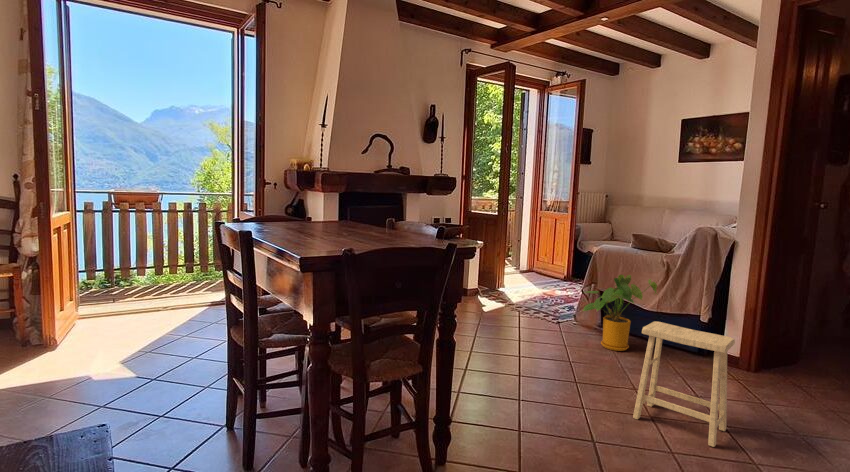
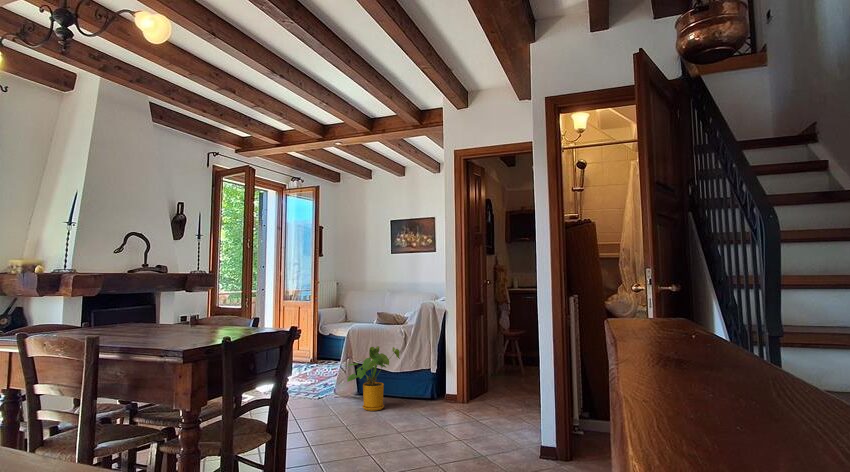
footstool: present [633,321,735,447] -> none [406,374,463,455]

